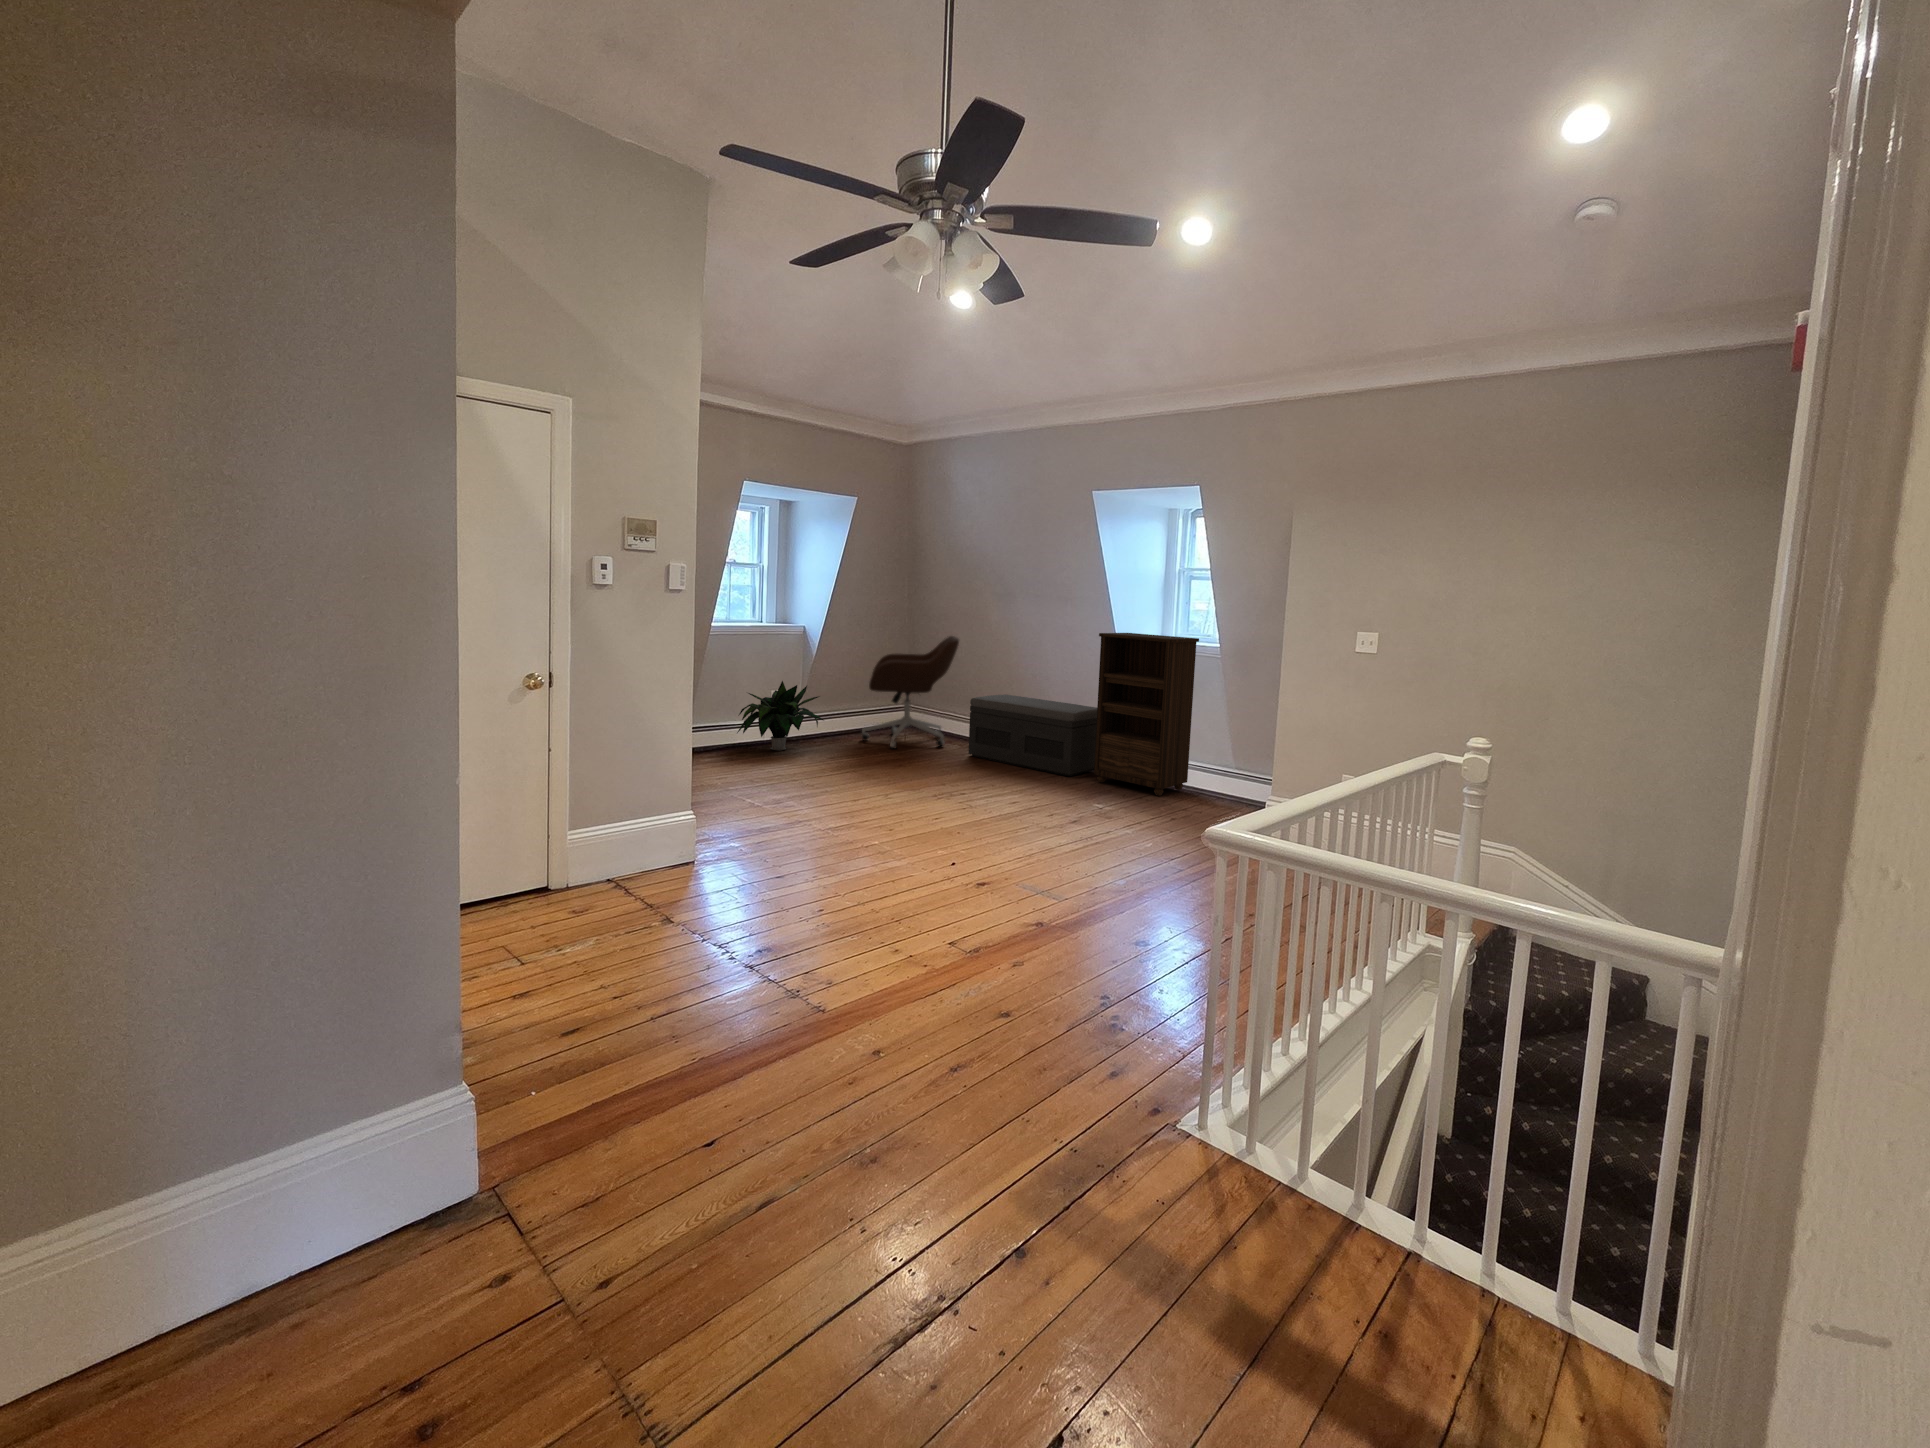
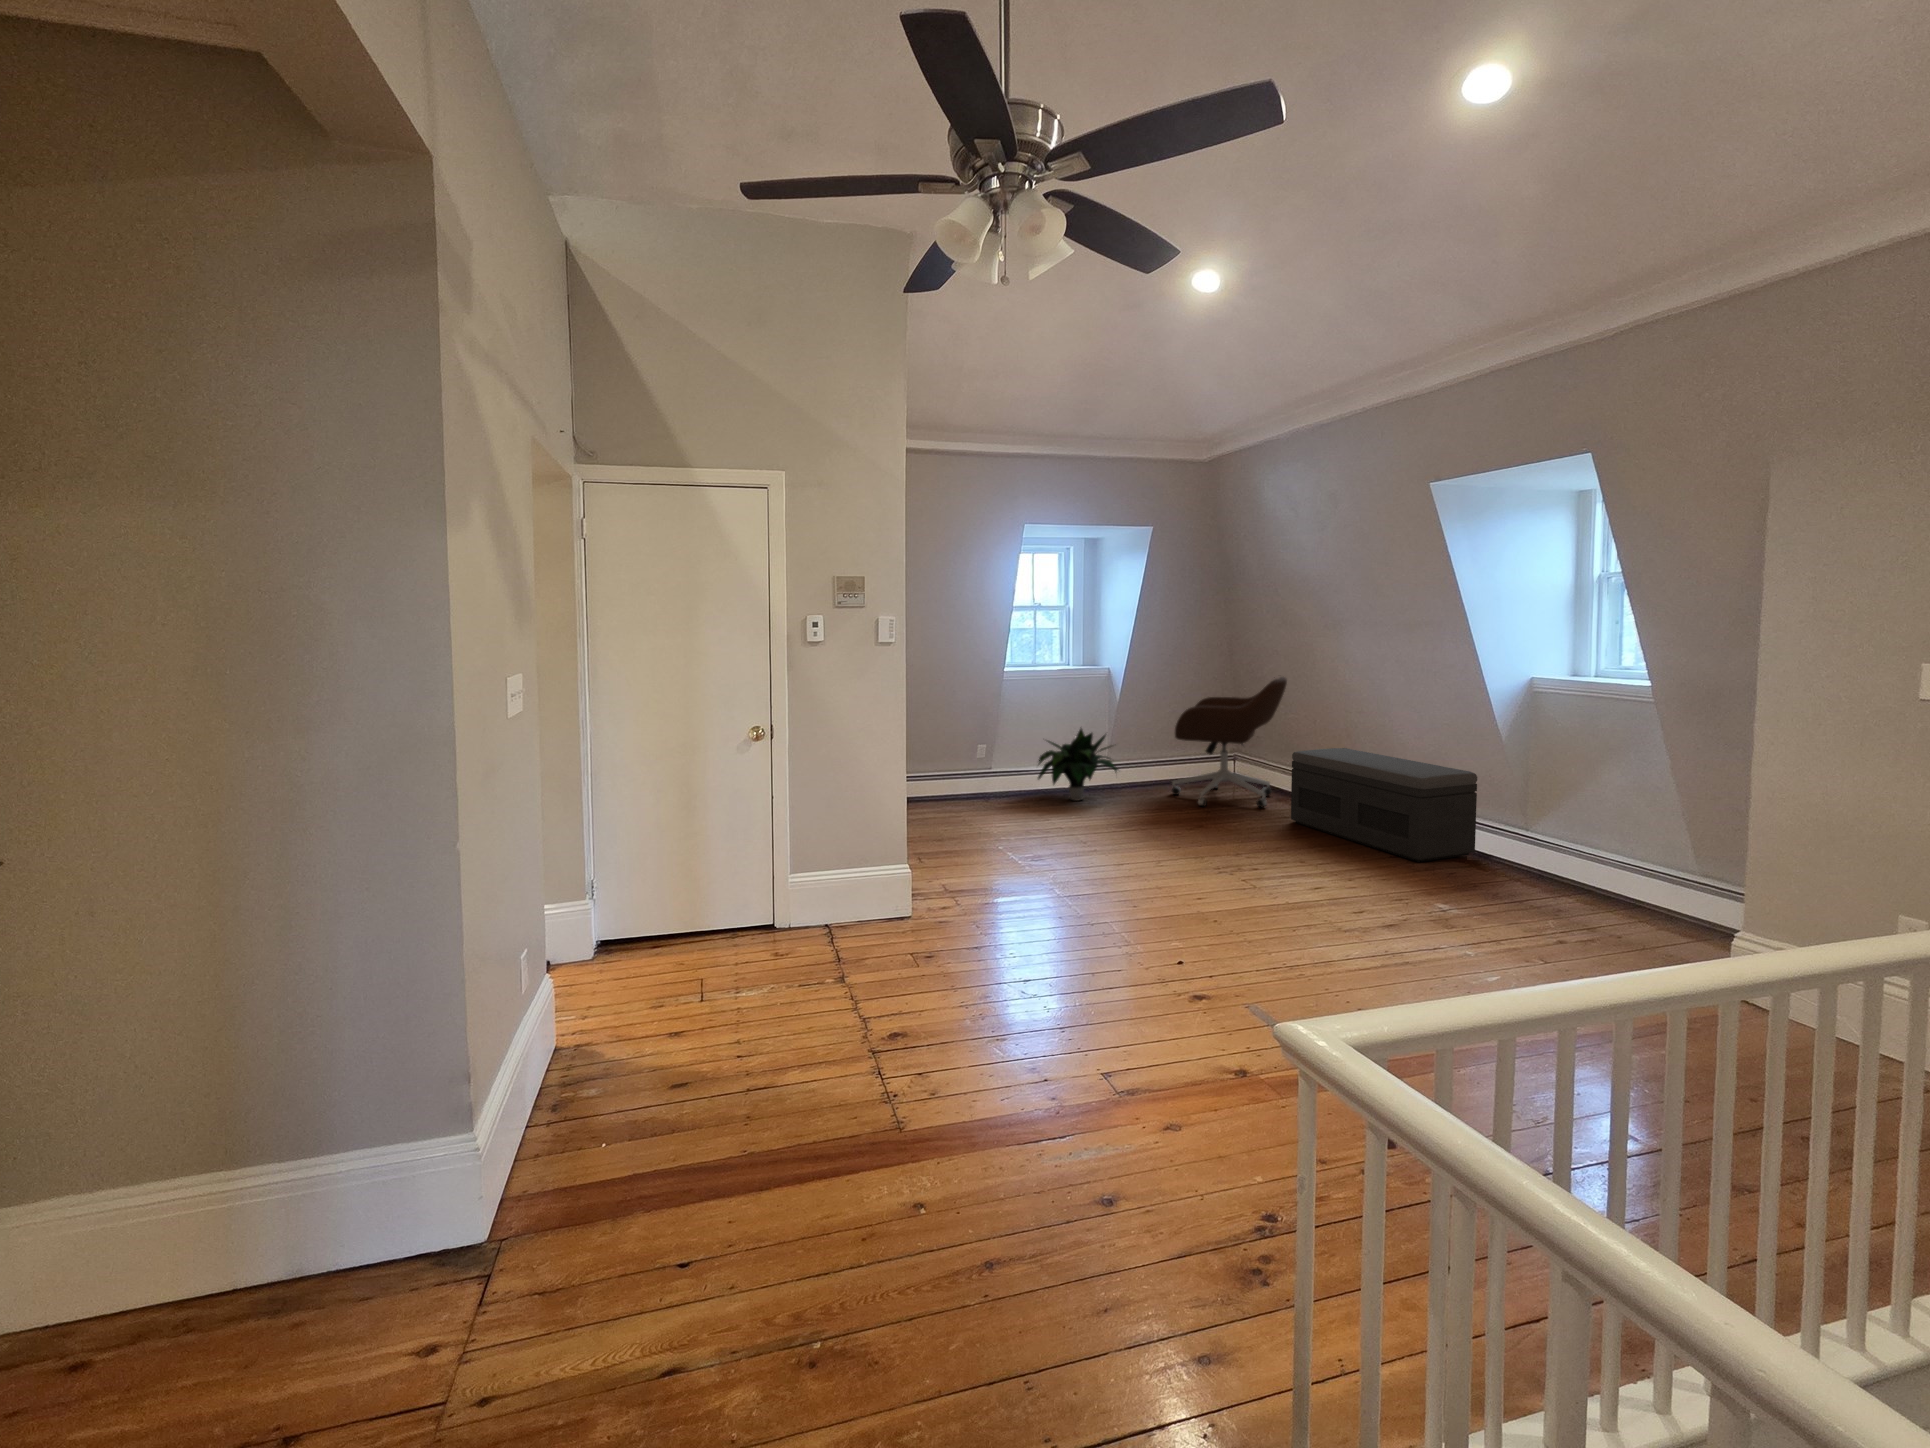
bookshelf: present [1094,633,1199,796] -> none [1453,670,1625,906]

